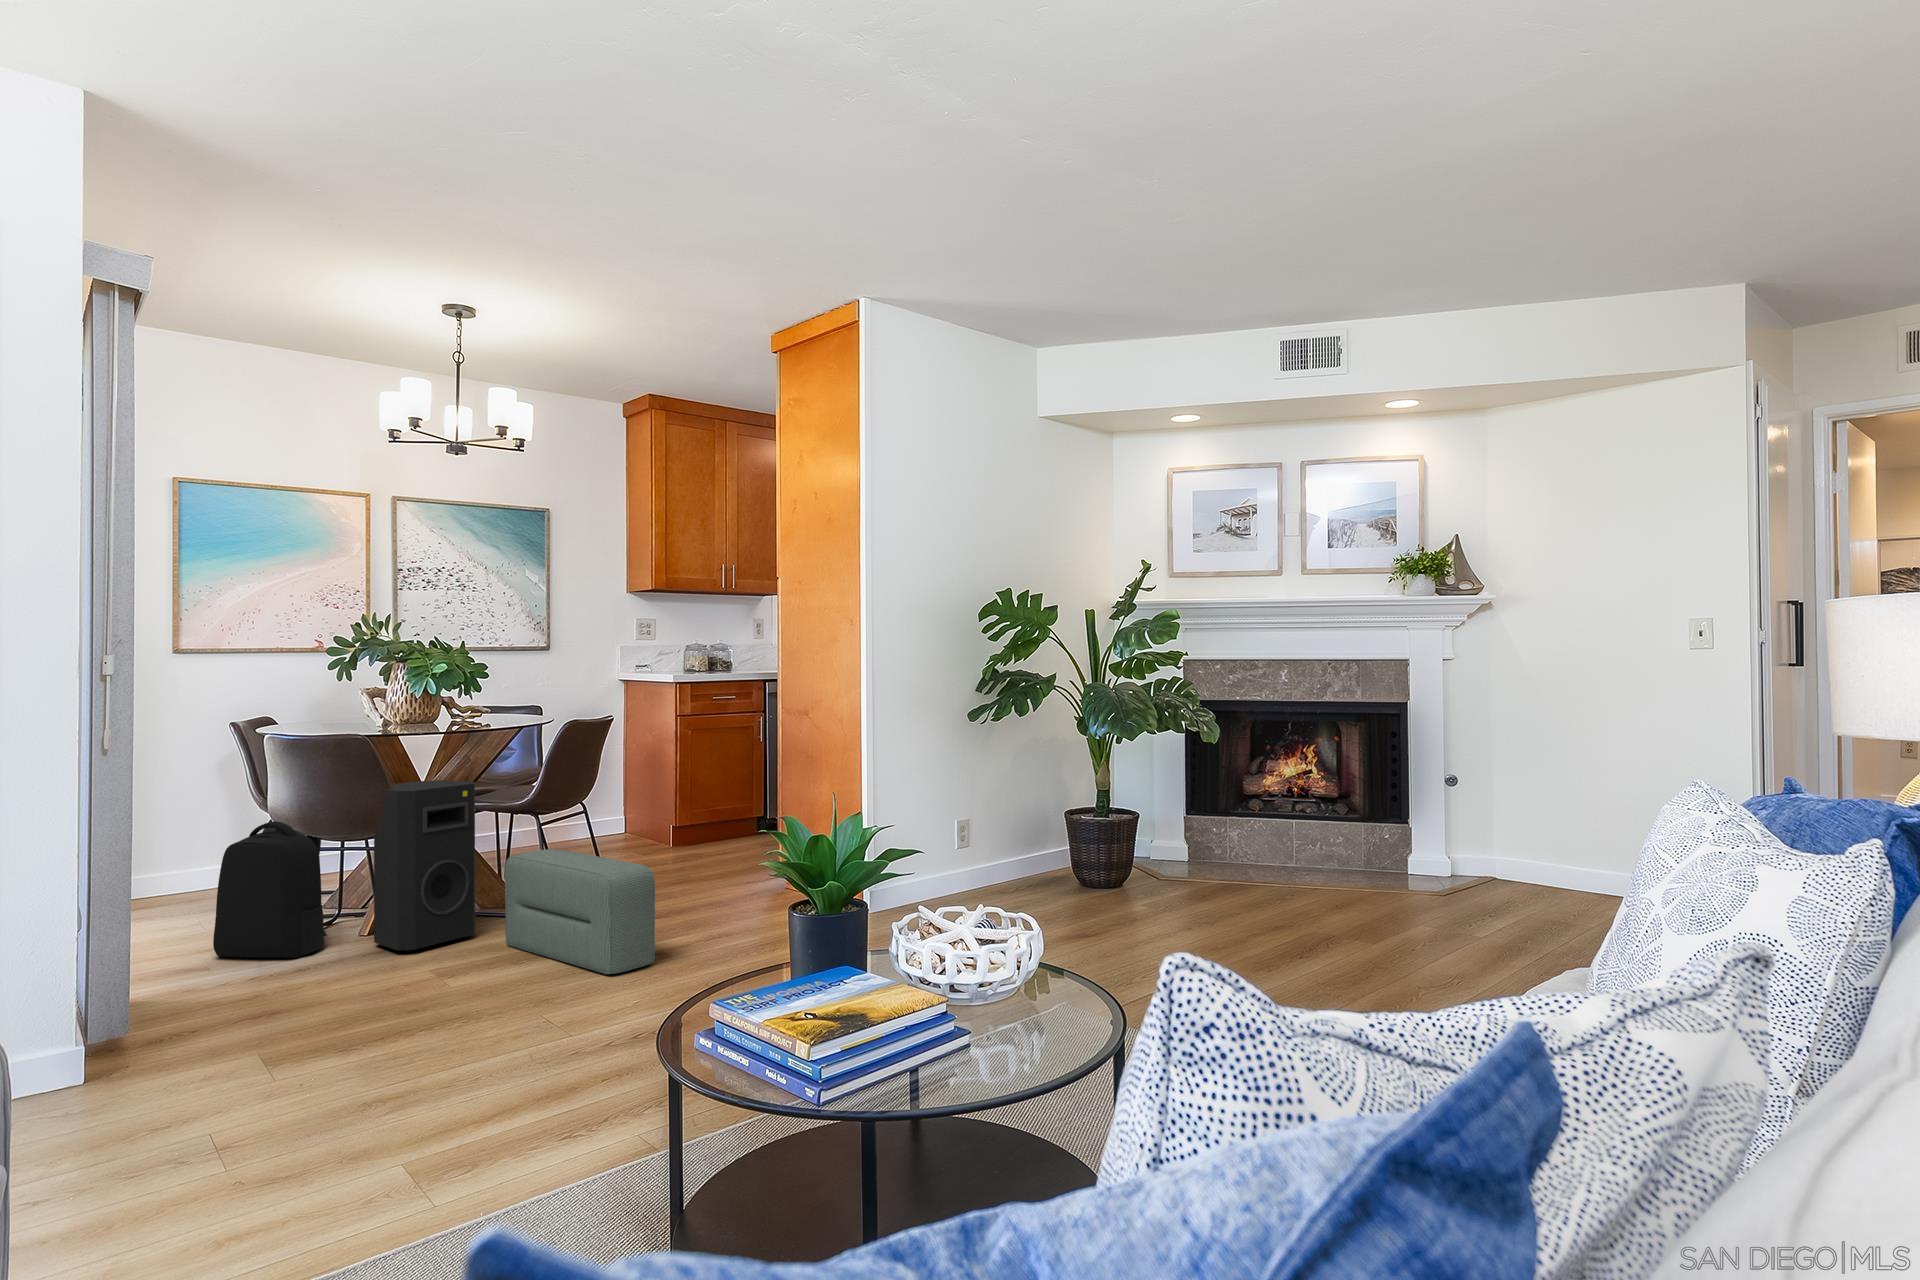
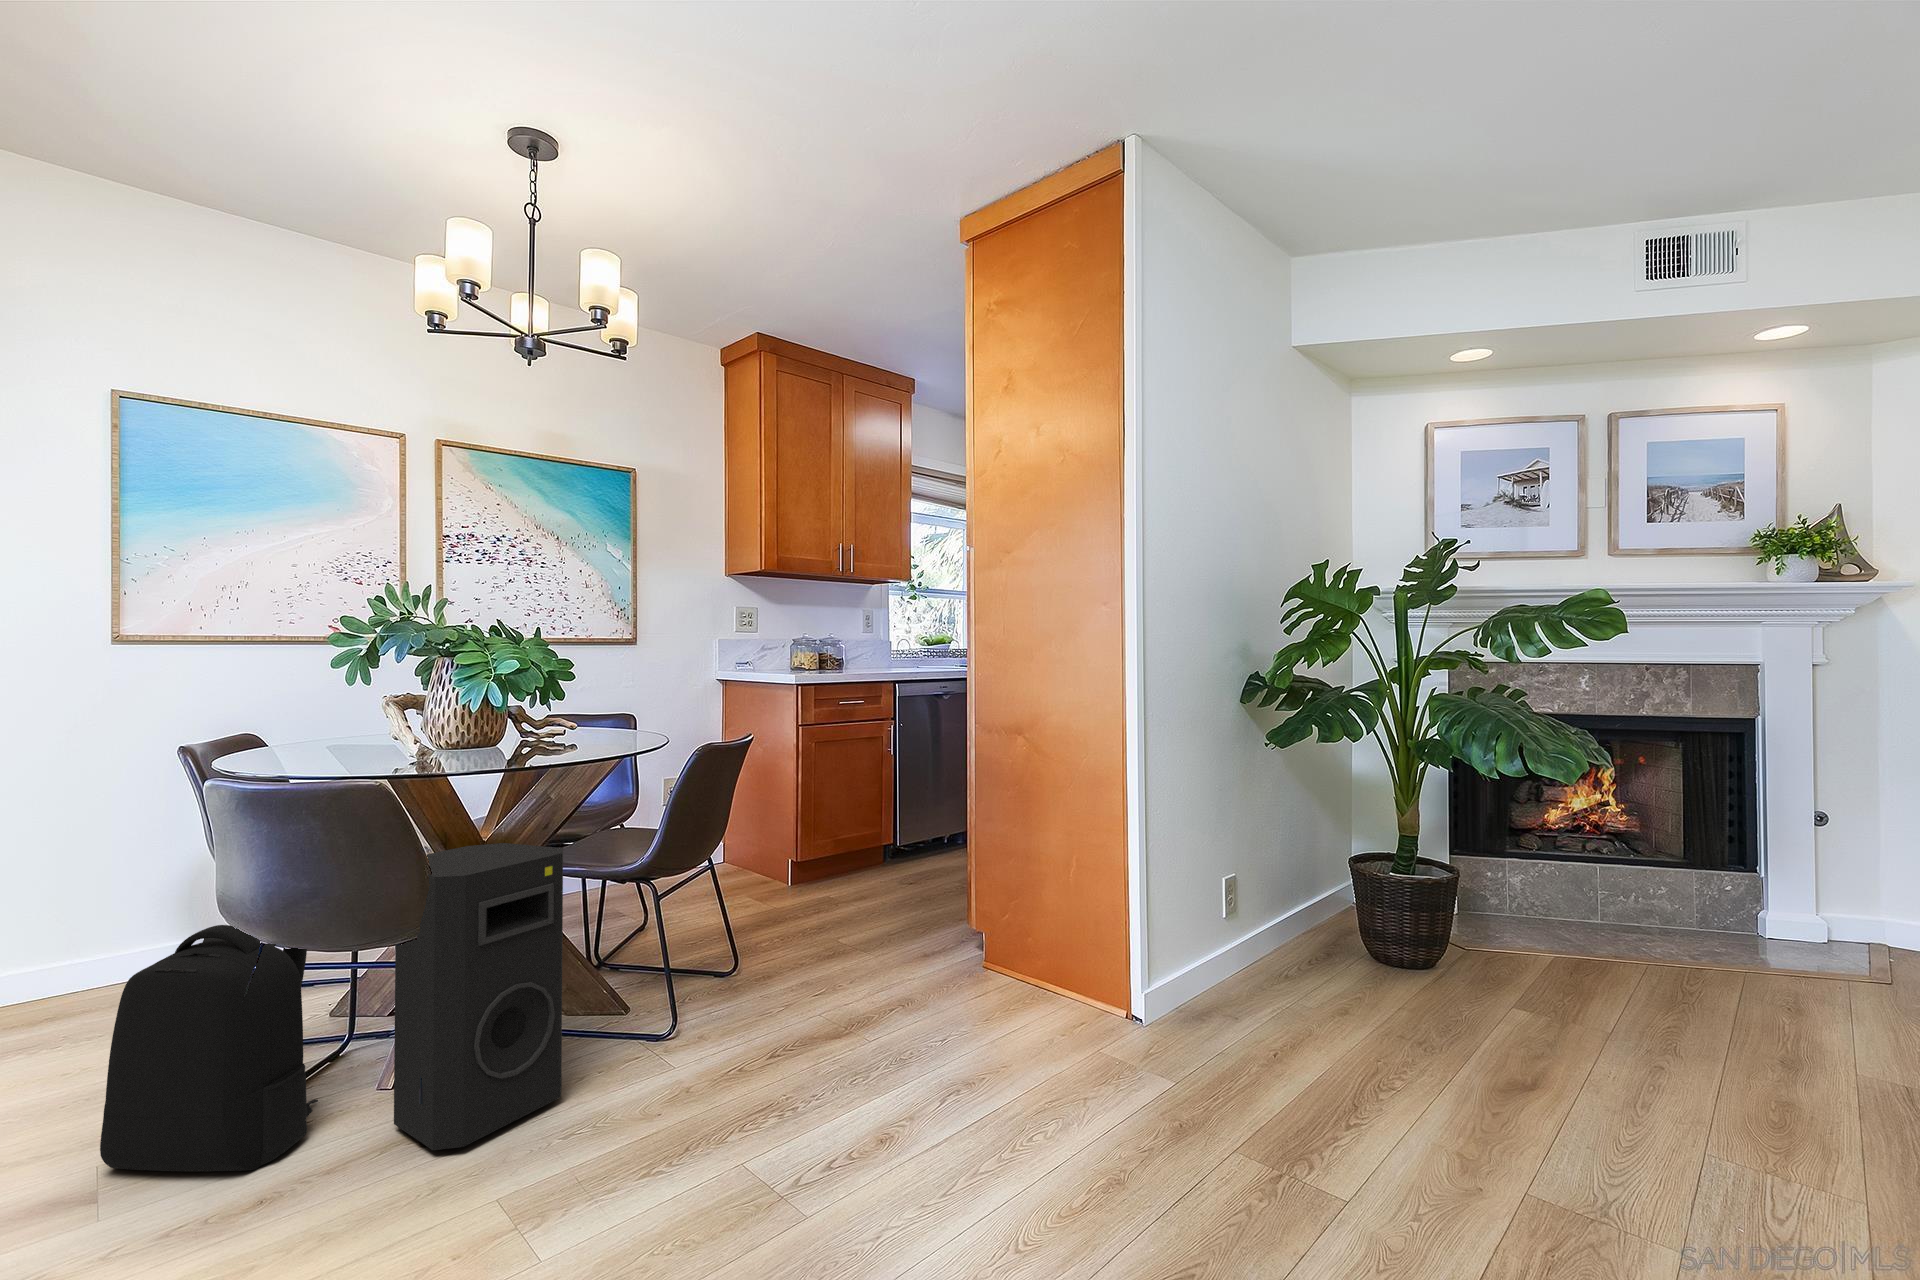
pouf: present [505,849,655,974] -> none [616,958,891,1228]

